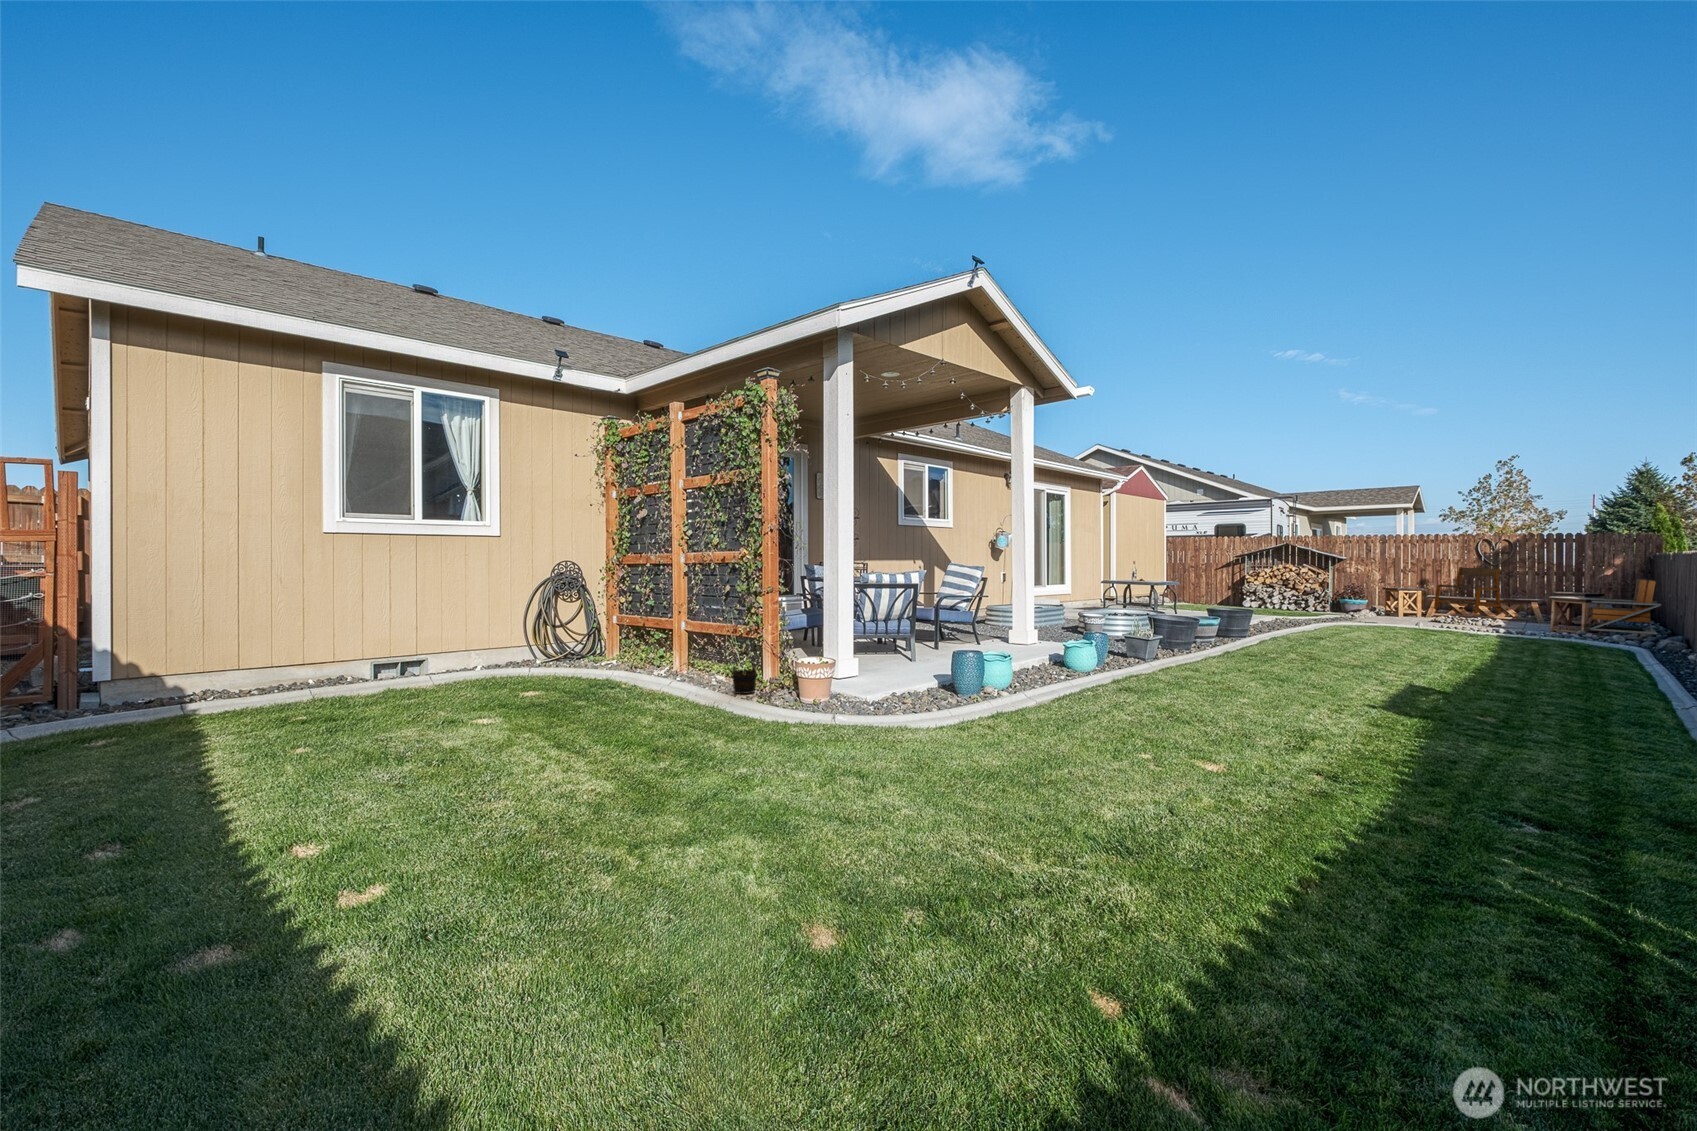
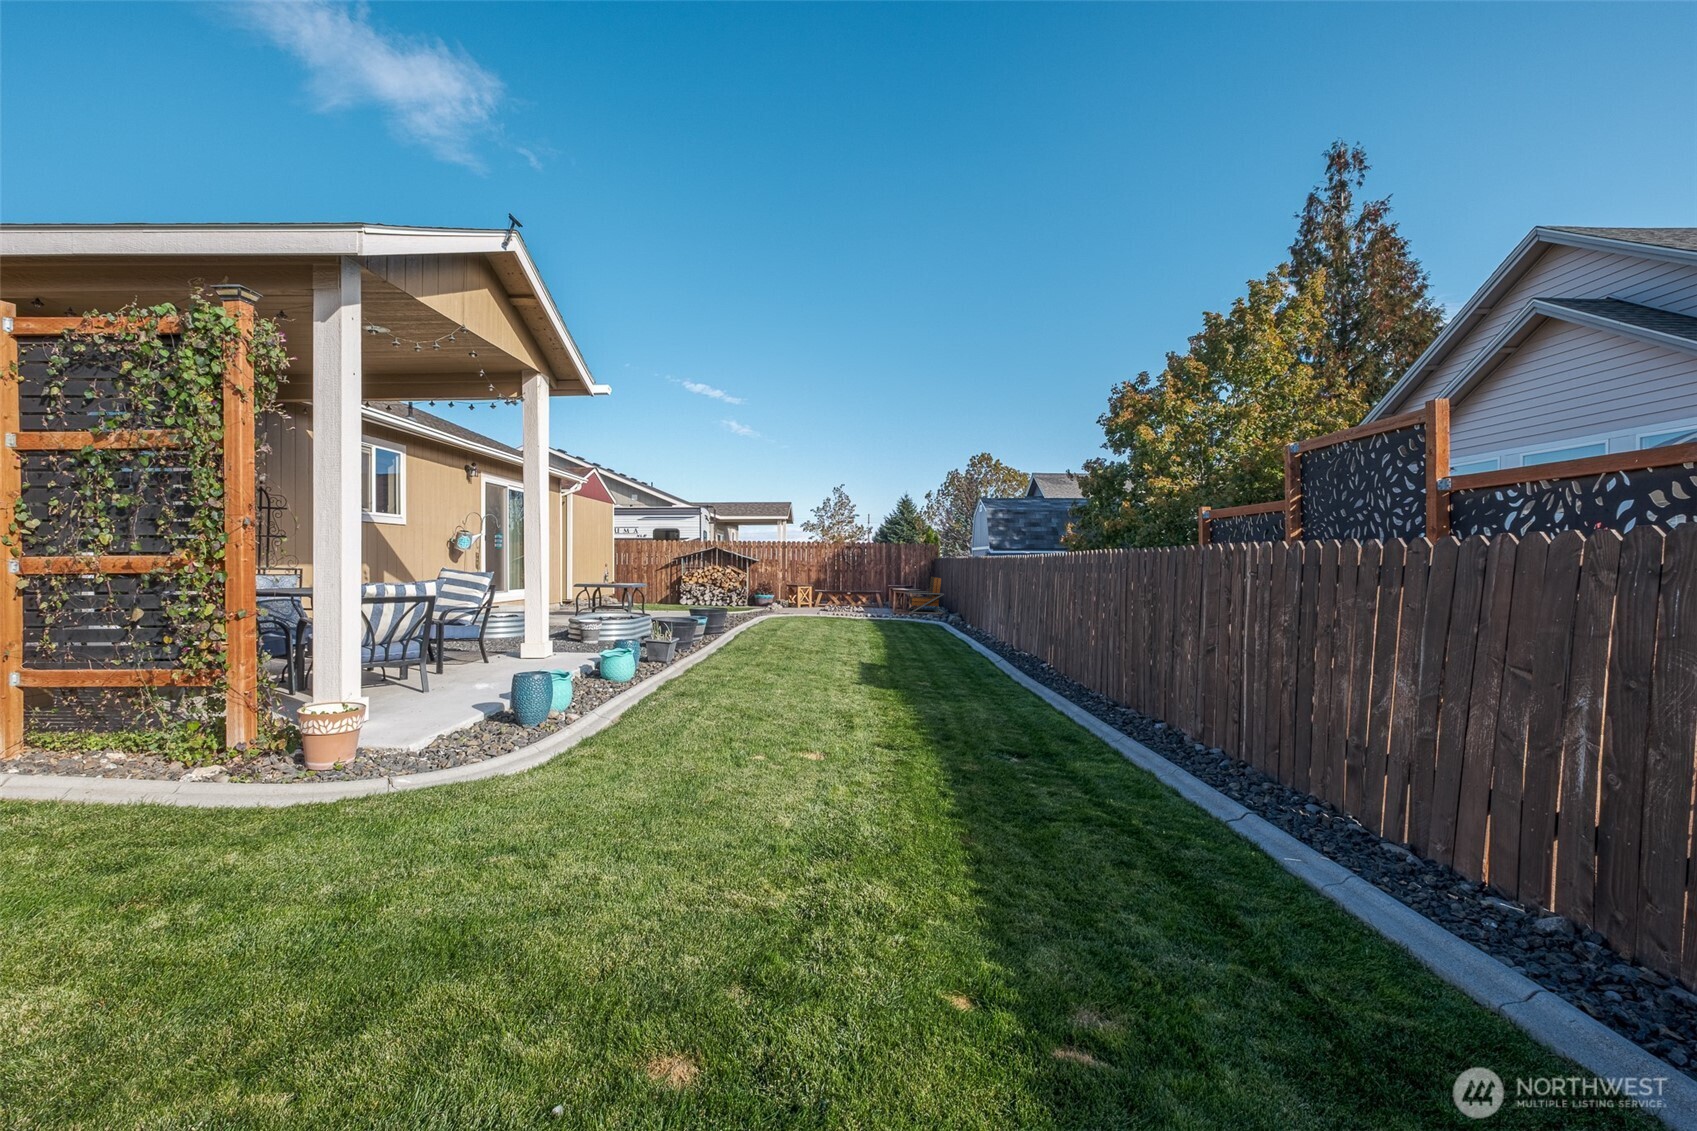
bench: present [1434,567,1501,613] -> none [818,568,858,604]
wooden bucket: present [732,652,757,694] -> none [160,709,210,776]

